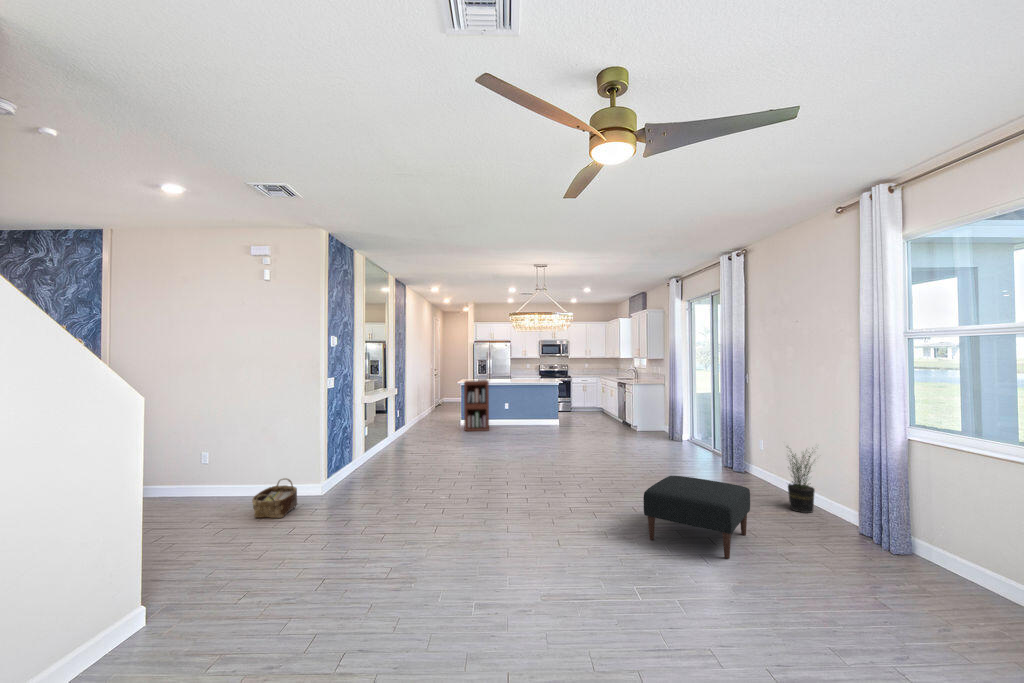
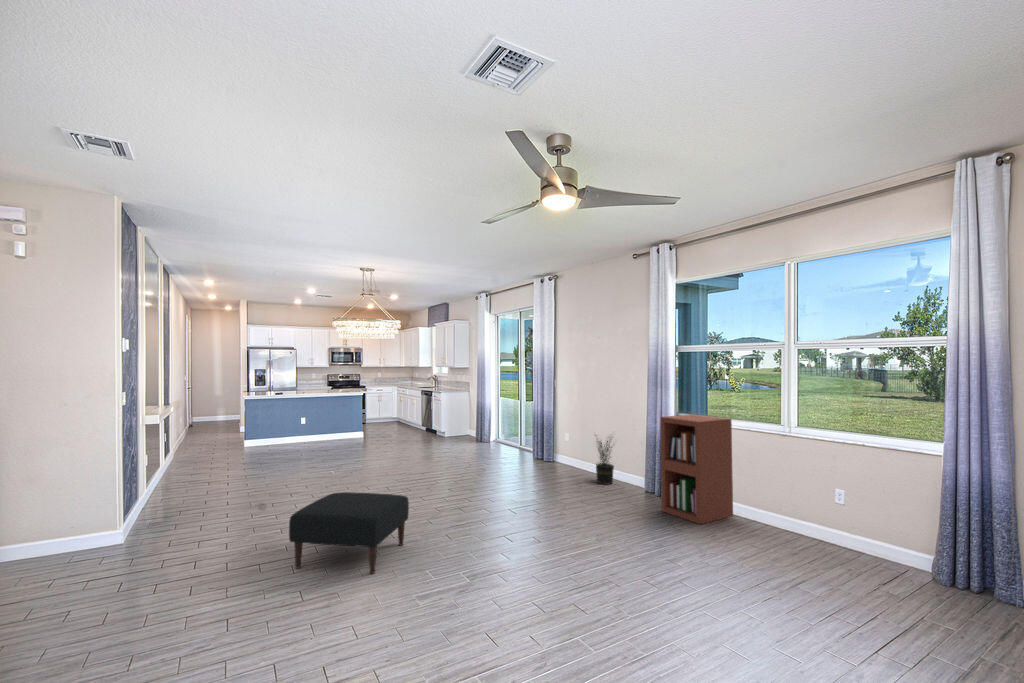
bookshelf: present [464,380,489,431] -> present [660,414,733,524]
ottoman: present [643,476,750,559] -> present [289,492,409,574]
woven basket: present [252,478,297,518] -> none [29,517,95,574]

